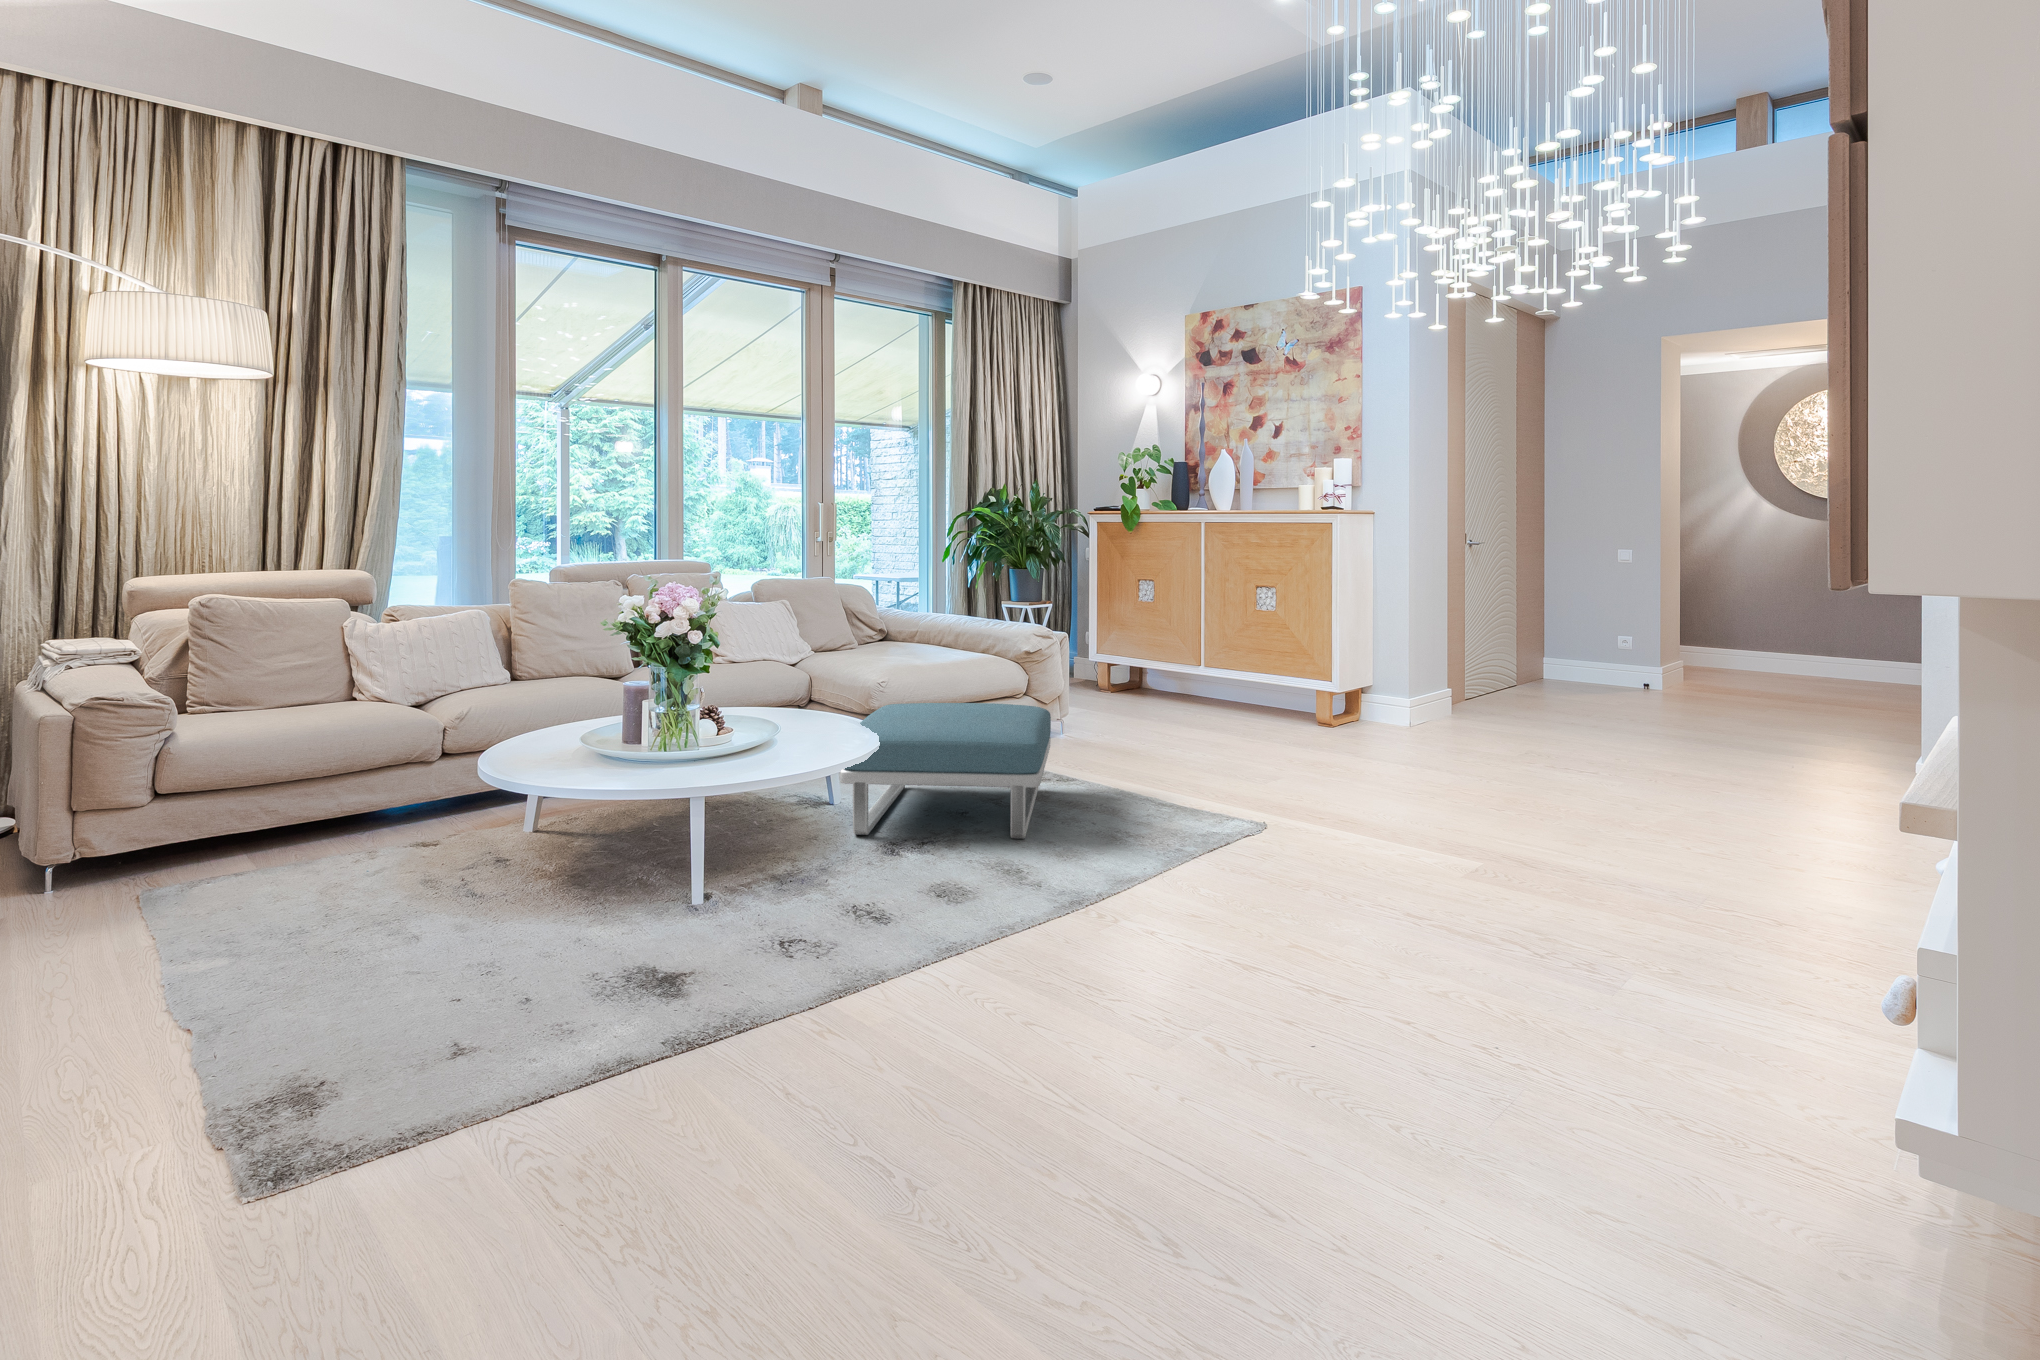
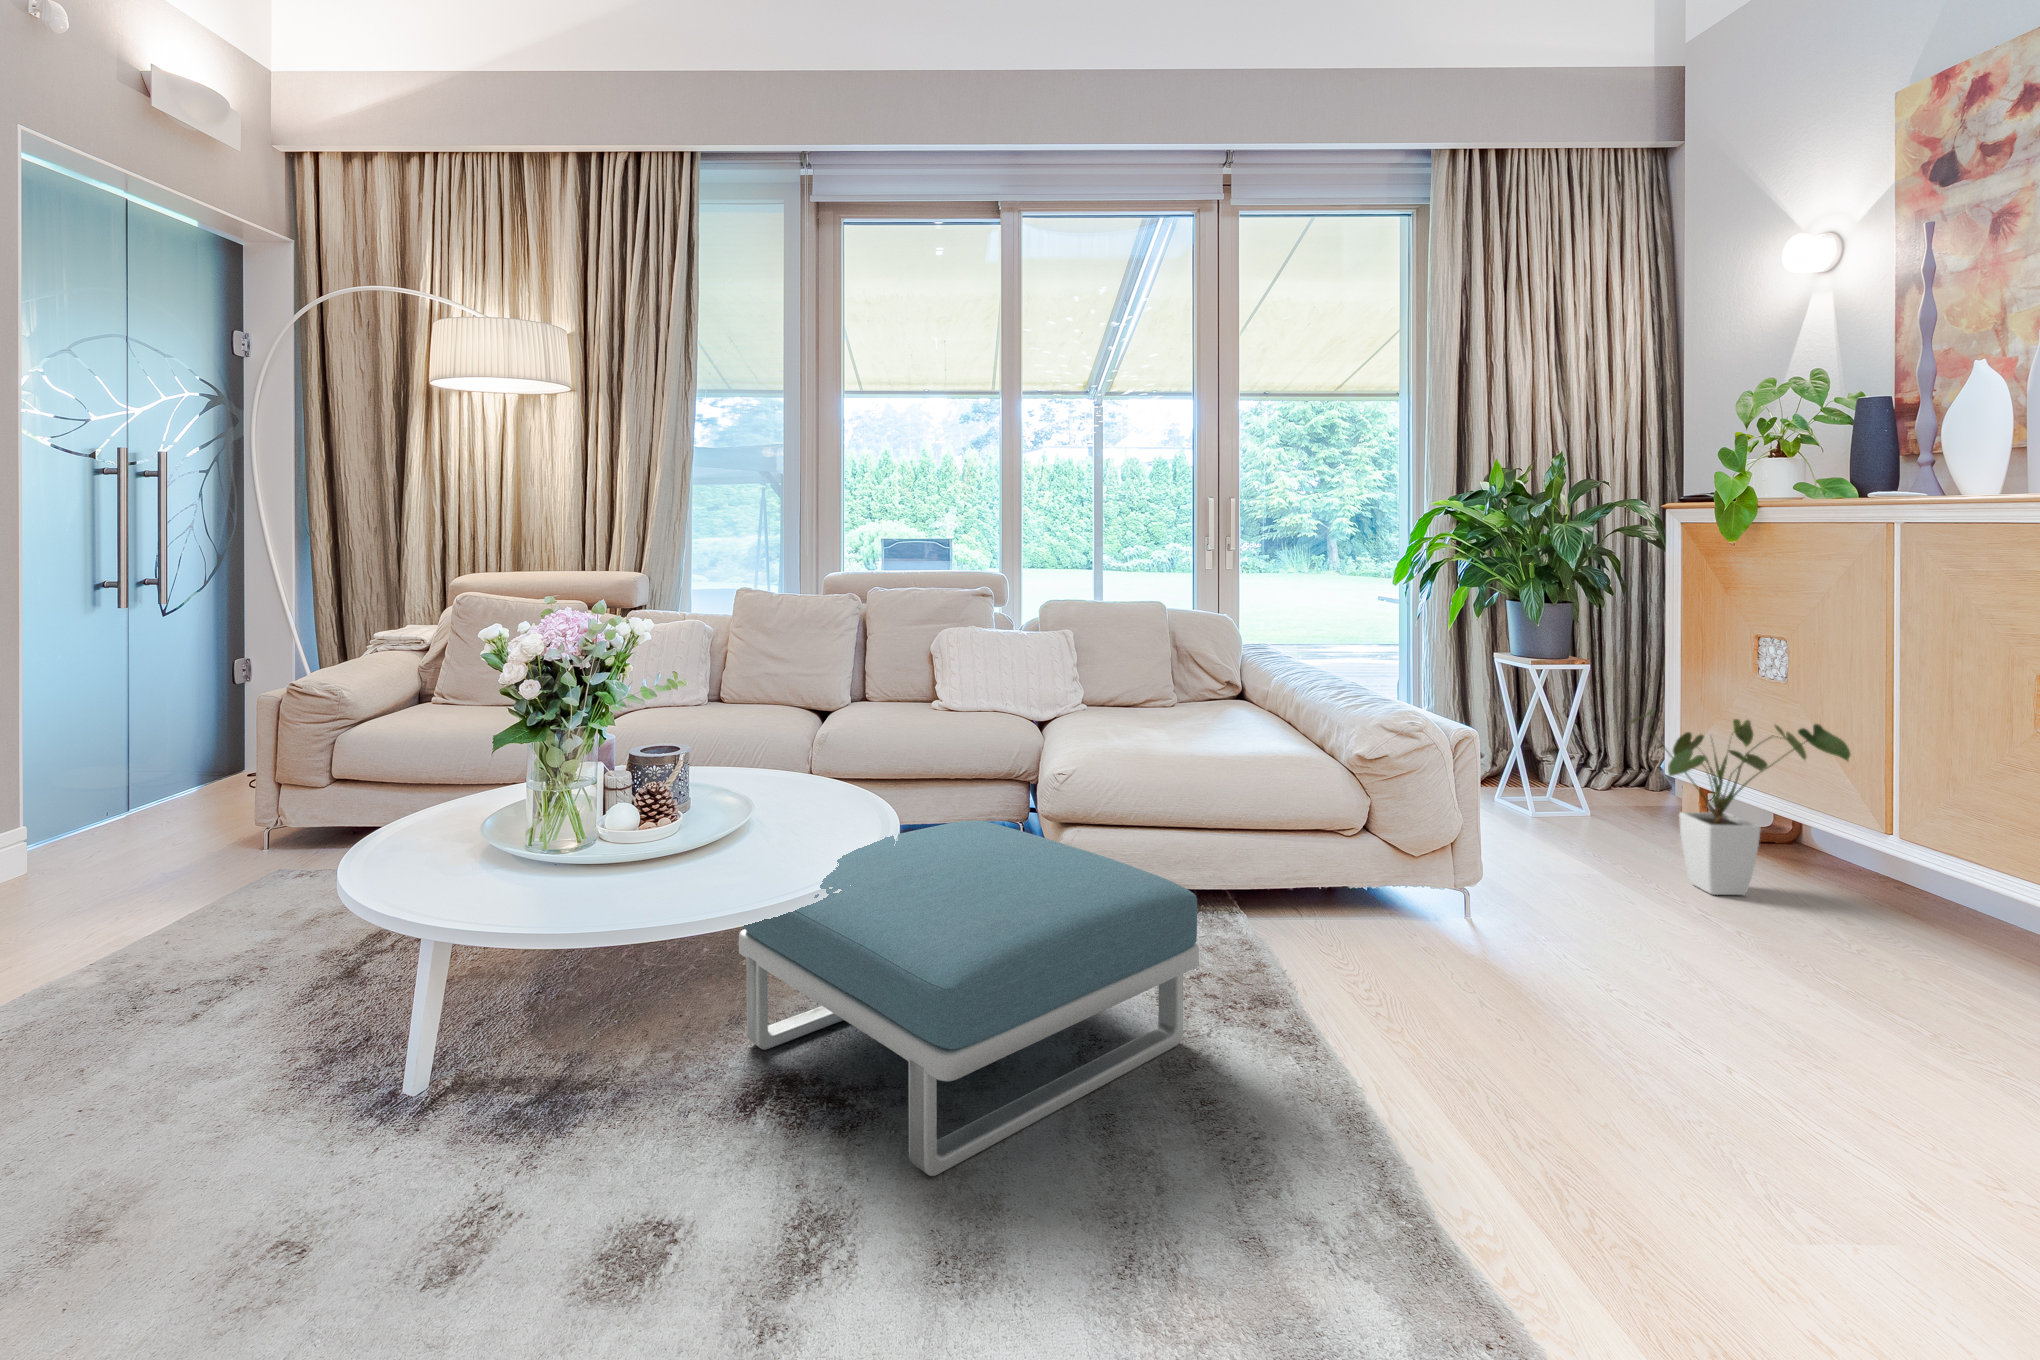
house plant: none [1108,620,1196,711] -> present [1630,709,1851,895]

